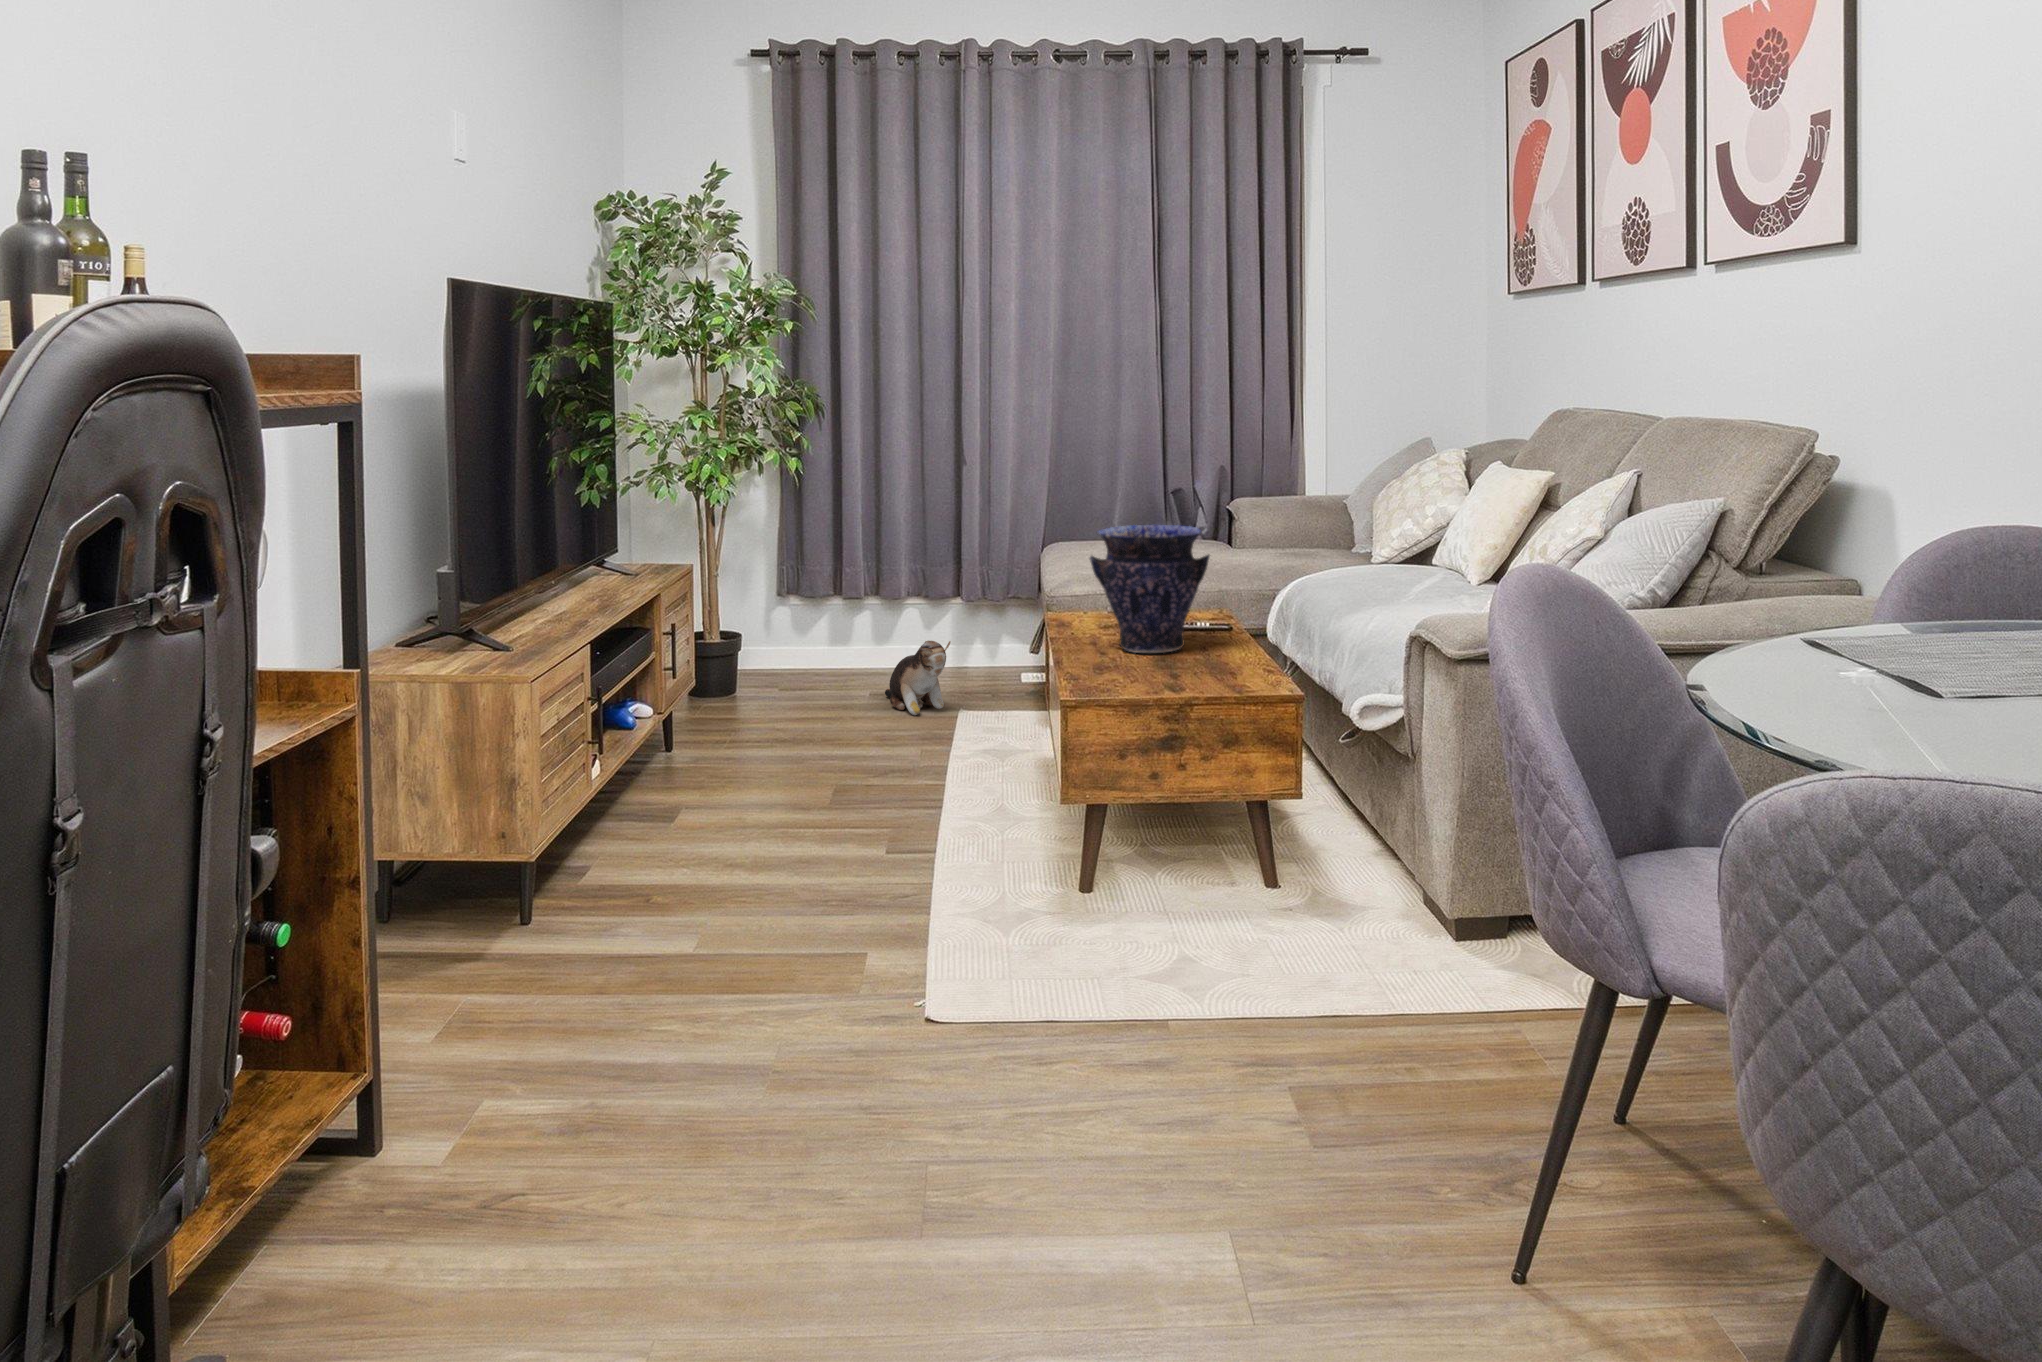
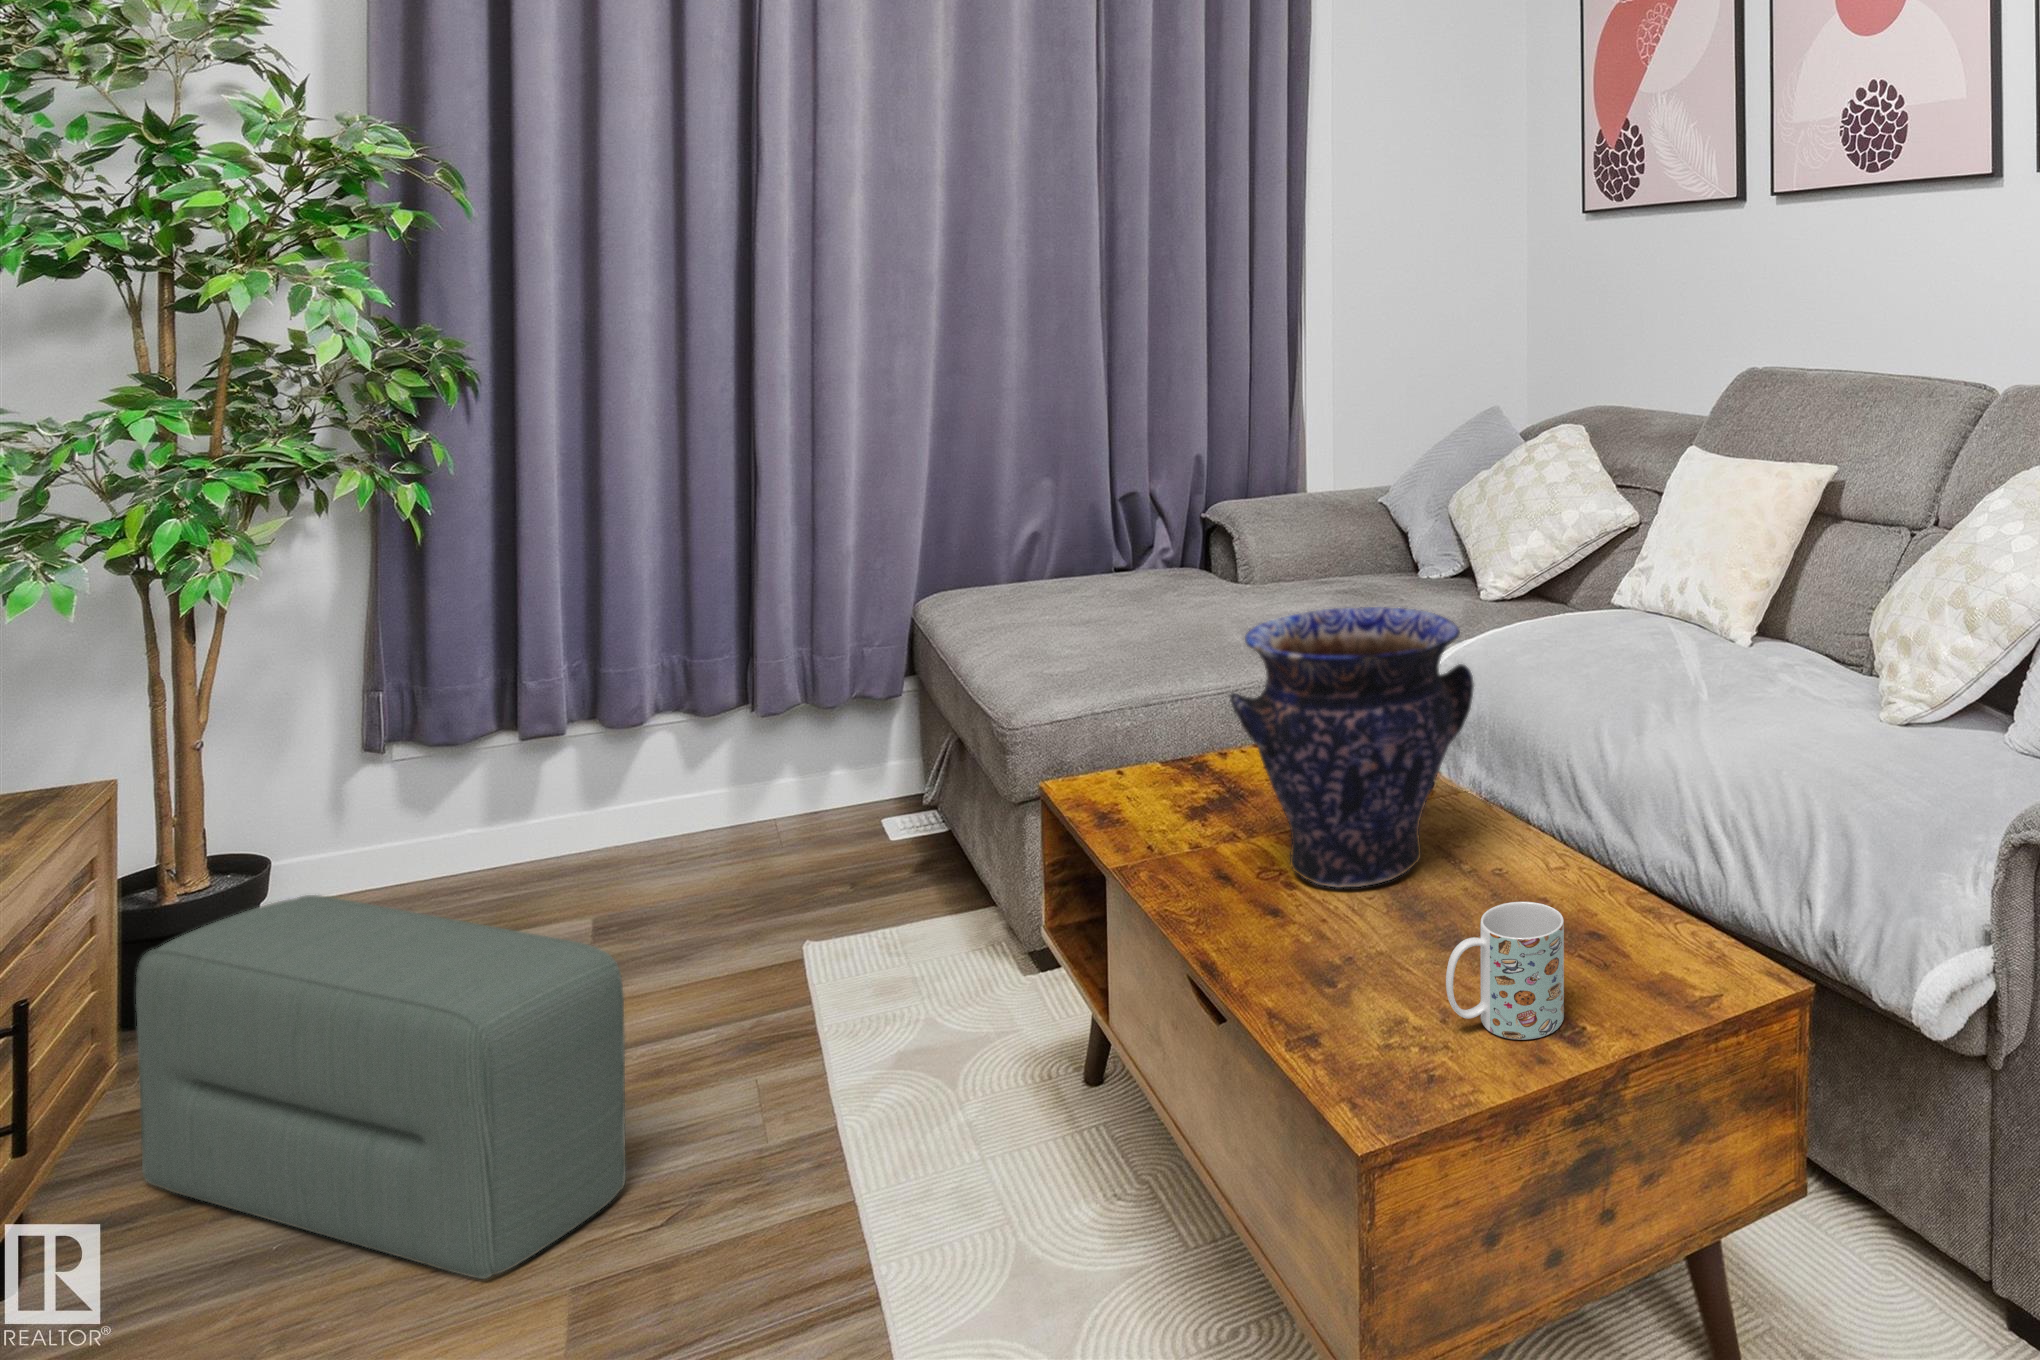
pouf: none [700,635,863,783] -> present [136,895,626,1279]
mug: none [1126,638,1180,690] -> present [1446,902,1564,1040]
plush toy: present [885,641,950,715] -> none [629,813,789,963]

